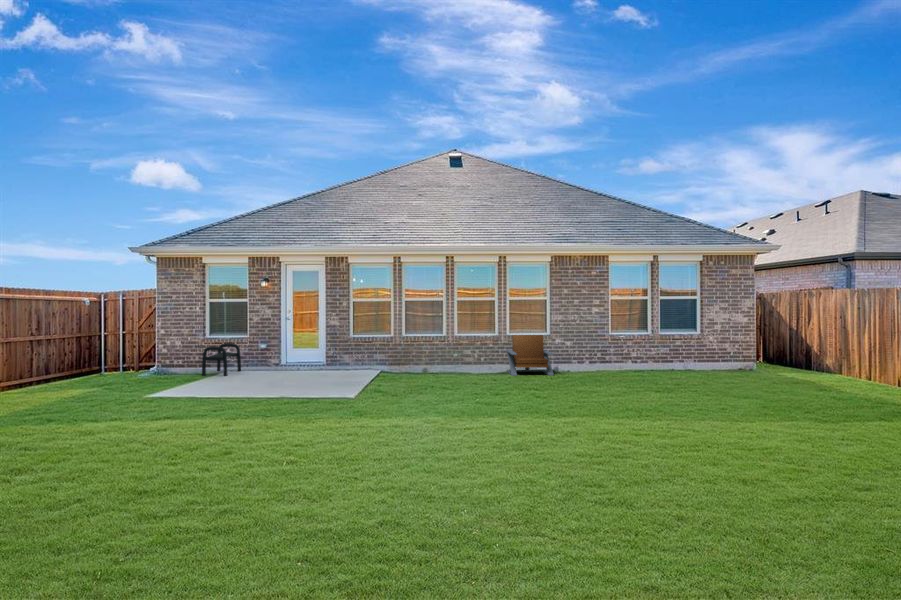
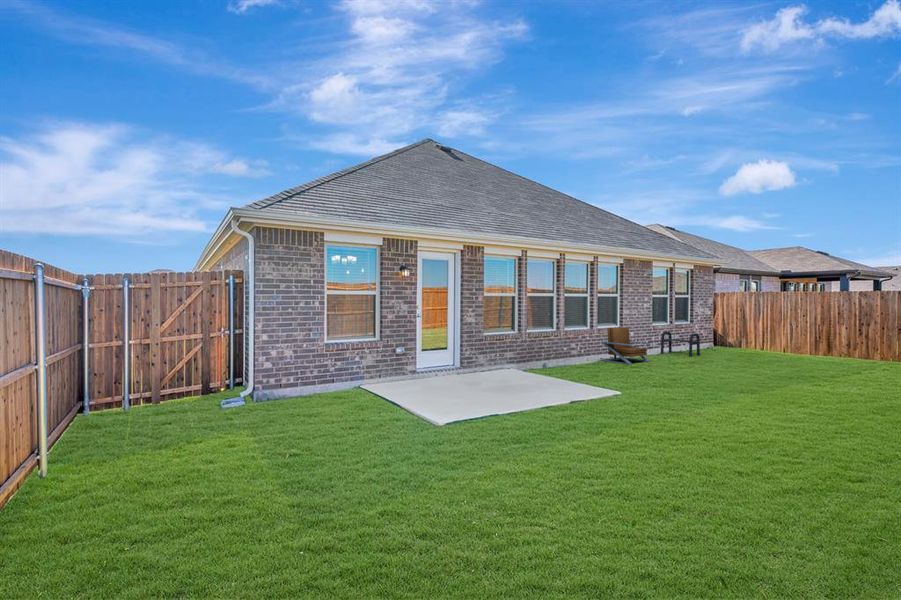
bench: present [202,343,241,376] -> present [661,332,700,357]

